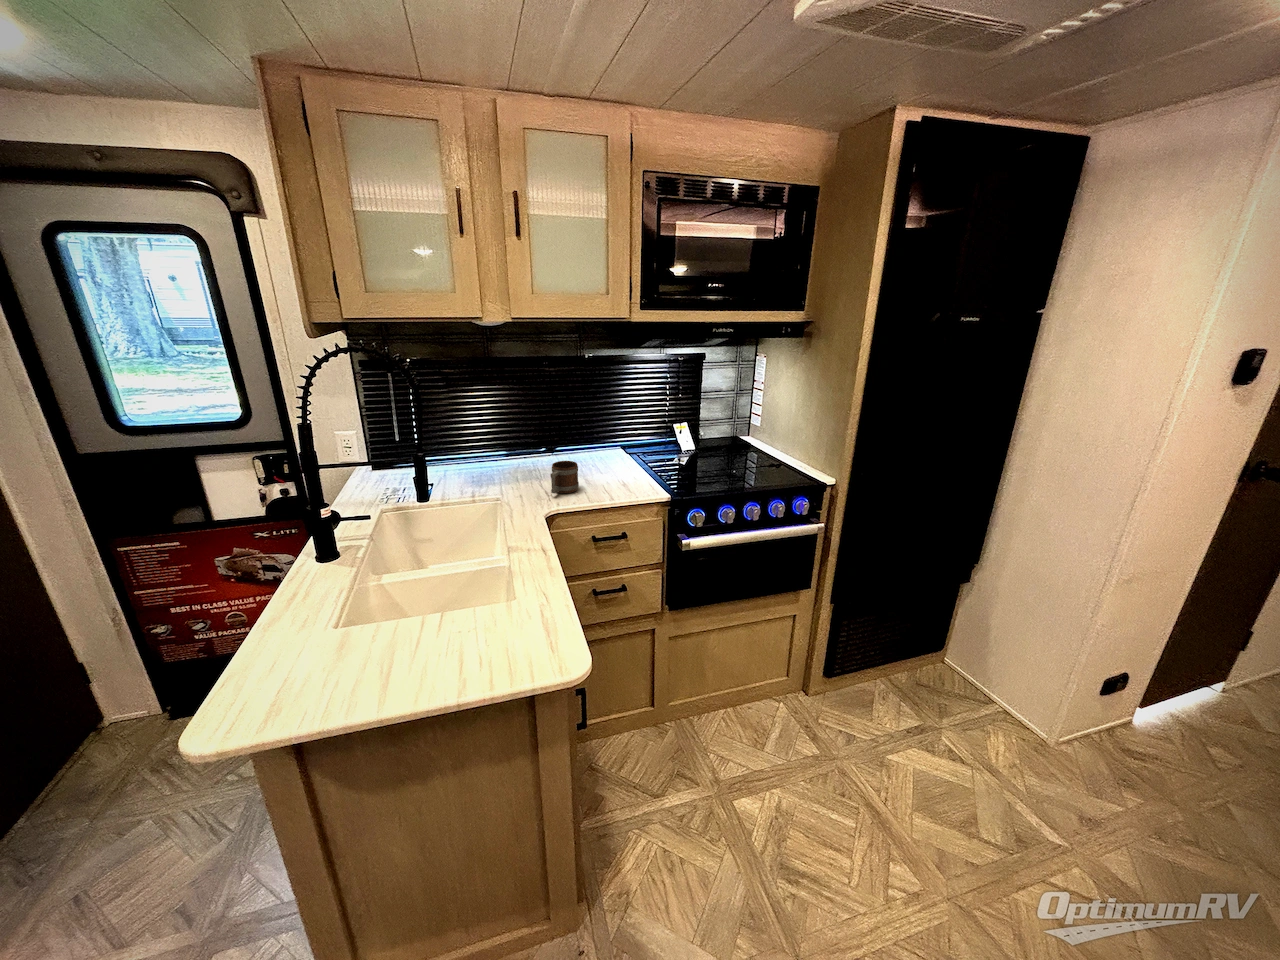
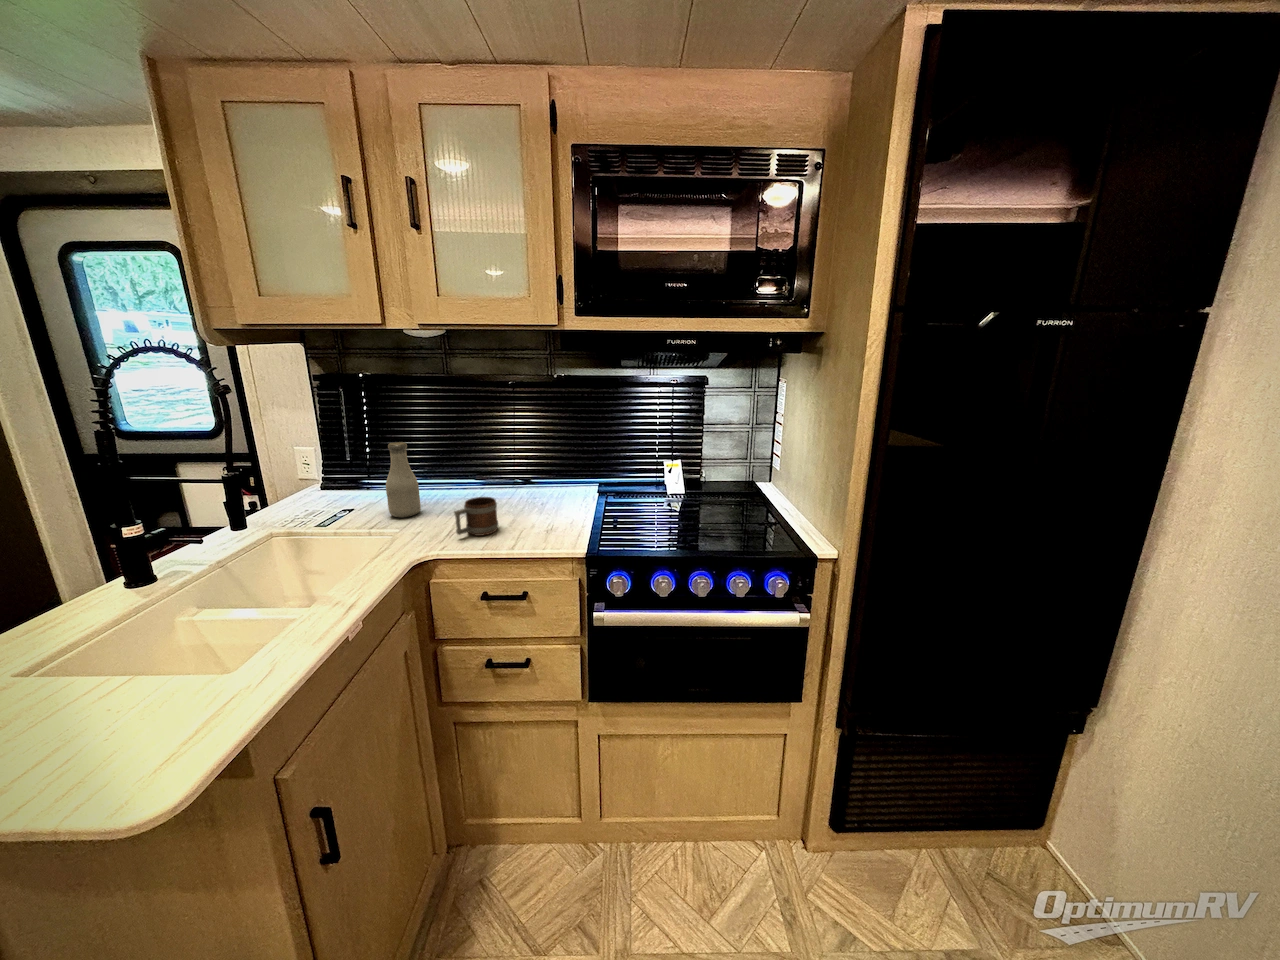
bottle: none [463,418,492,486] -> present [386,442,421,518]

